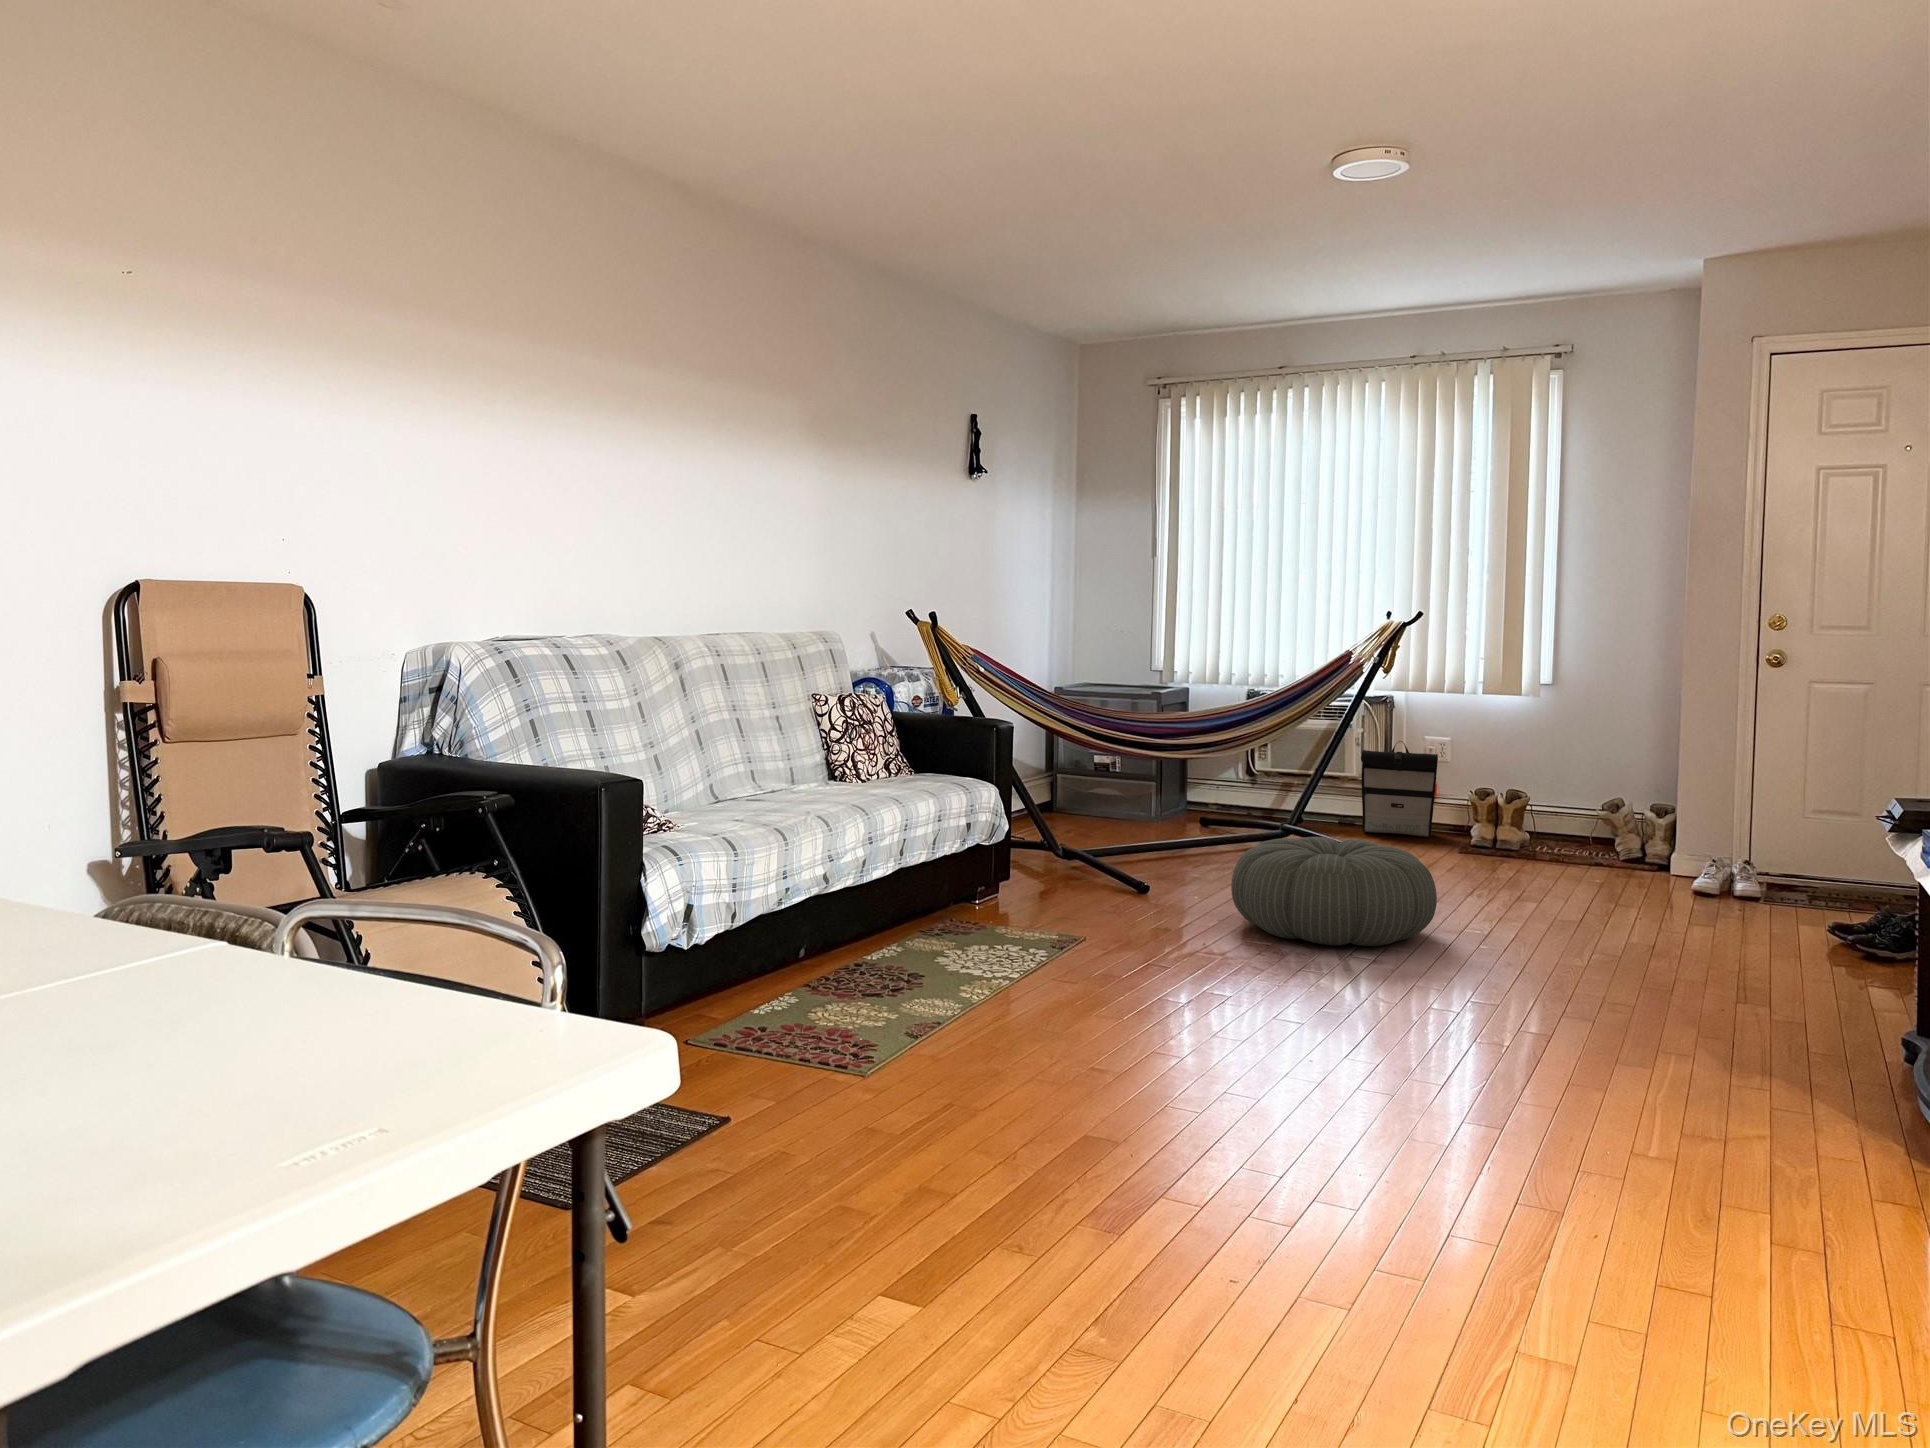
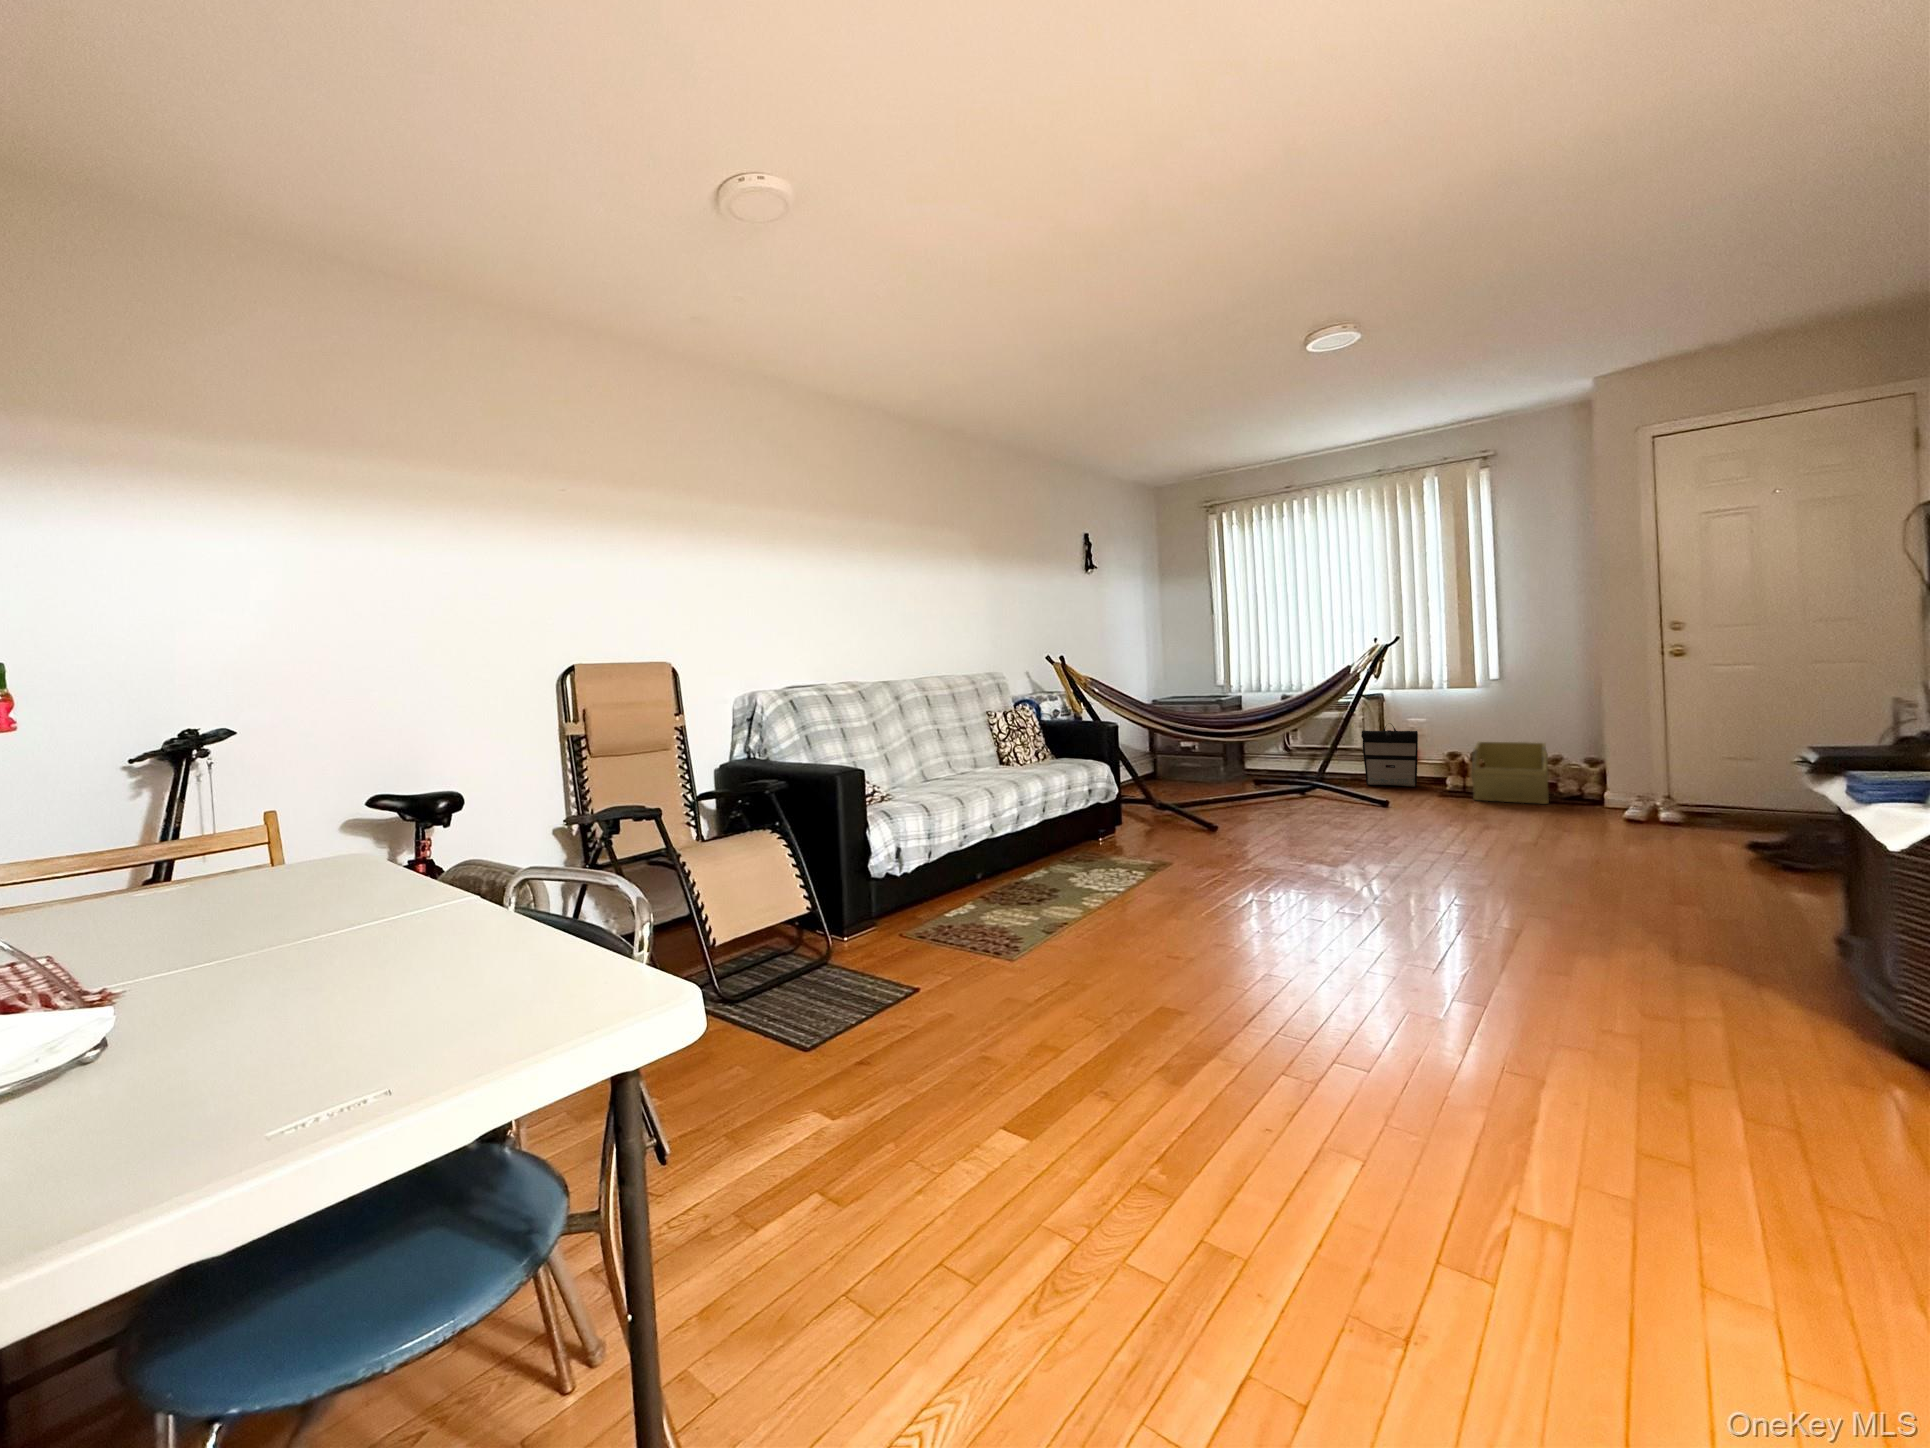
storage bin: none [1503,774,1604,867] -> present [1471,742,1549,804]
pouf: present [1231,837,1437,946] -> none [1271,791,1423,865]

